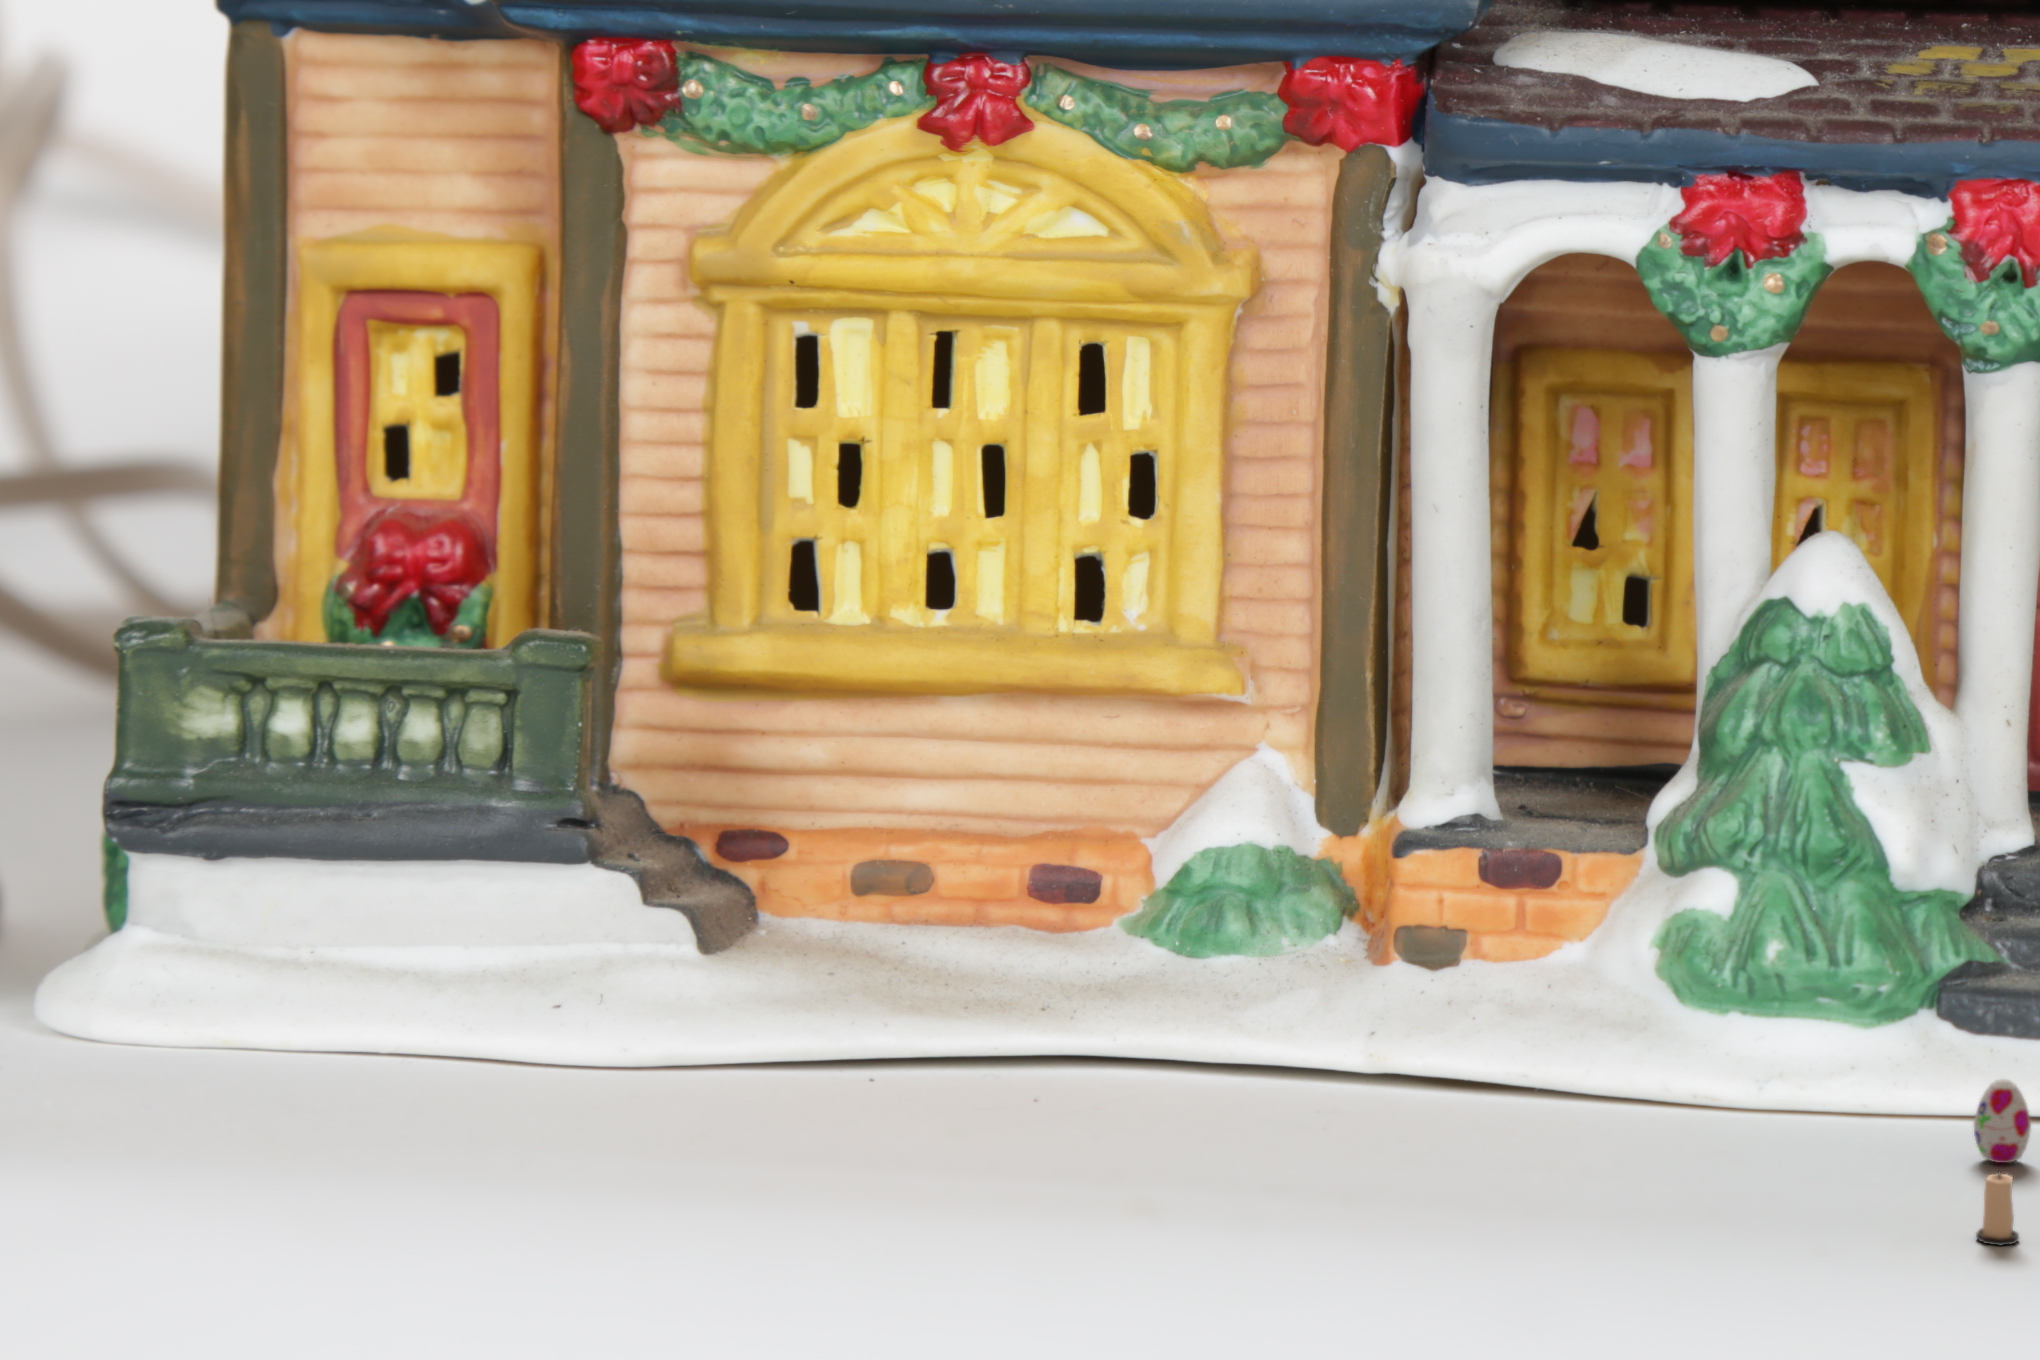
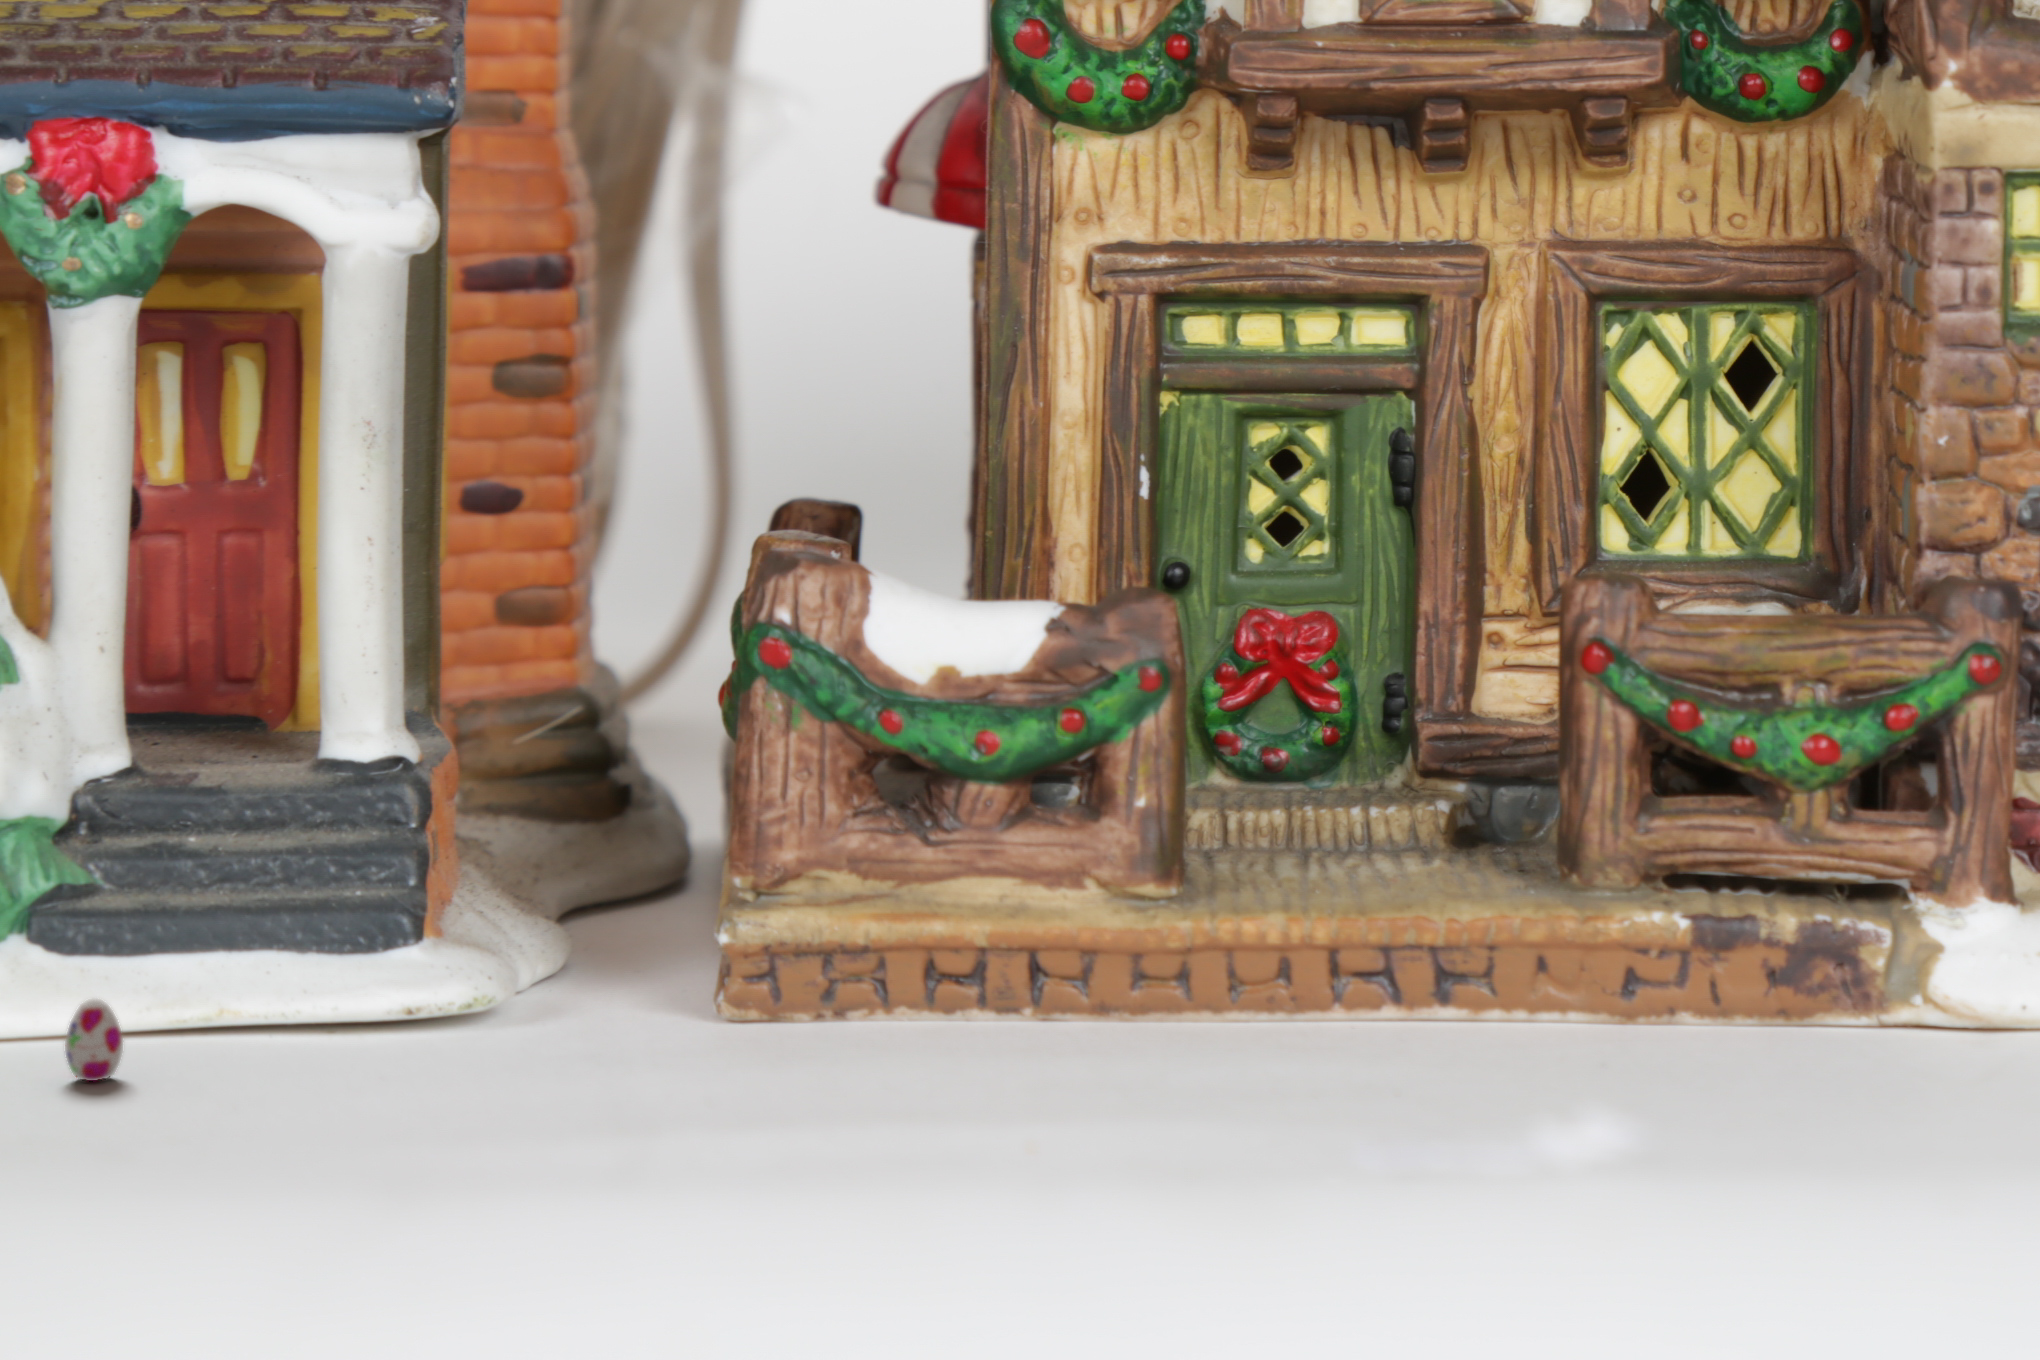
candle: present [1976,1172,2019,1245] -> none [57,1082,100,1155]

